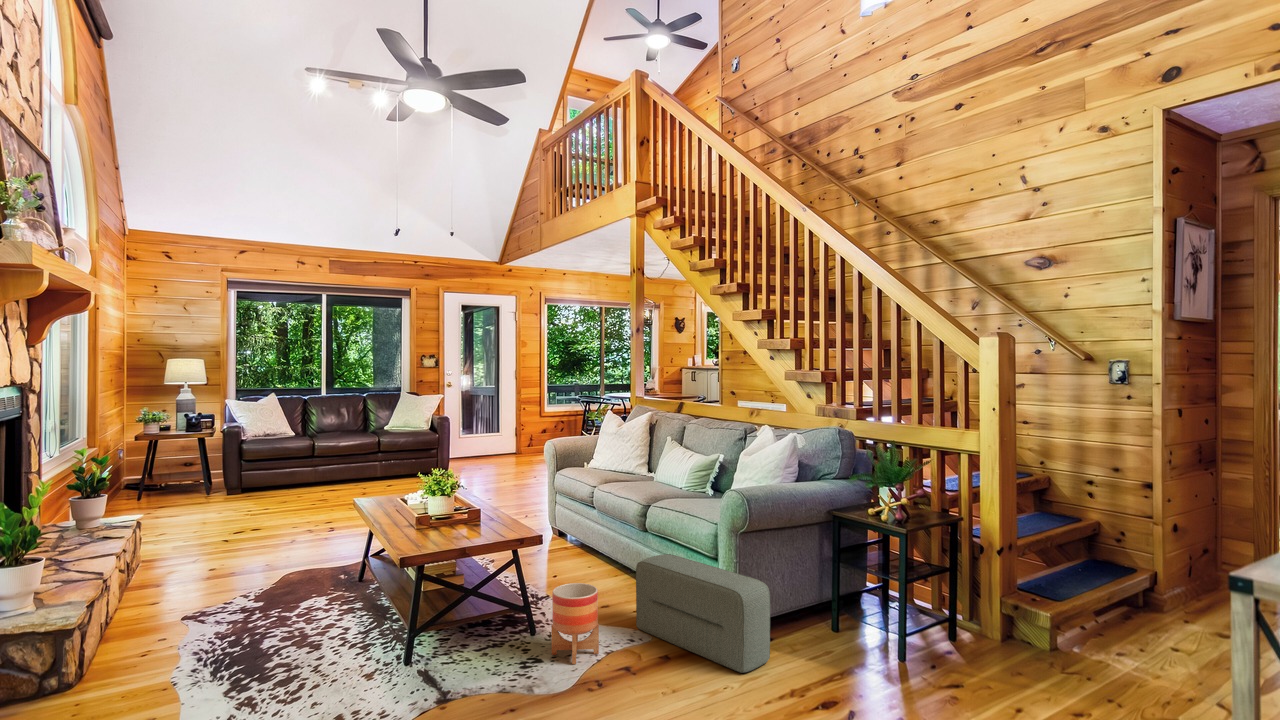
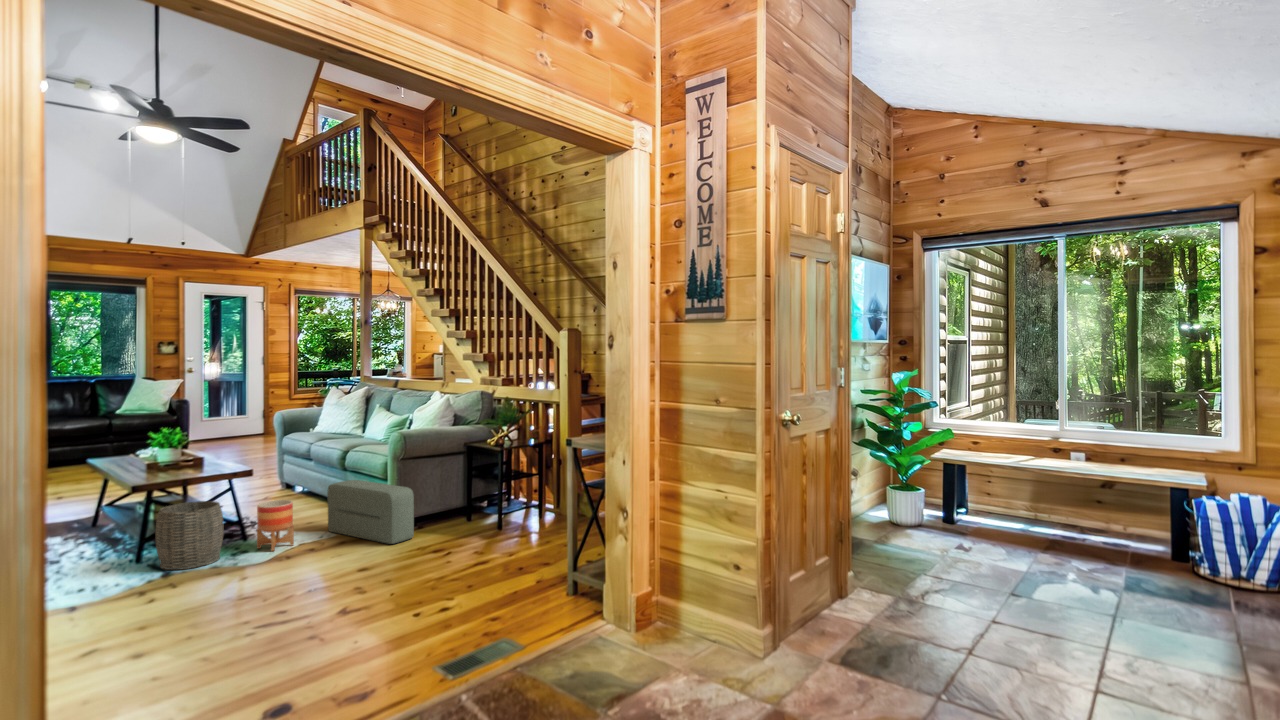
woven basket: none [429,581,511,690] -> present [155,501,224,570]

